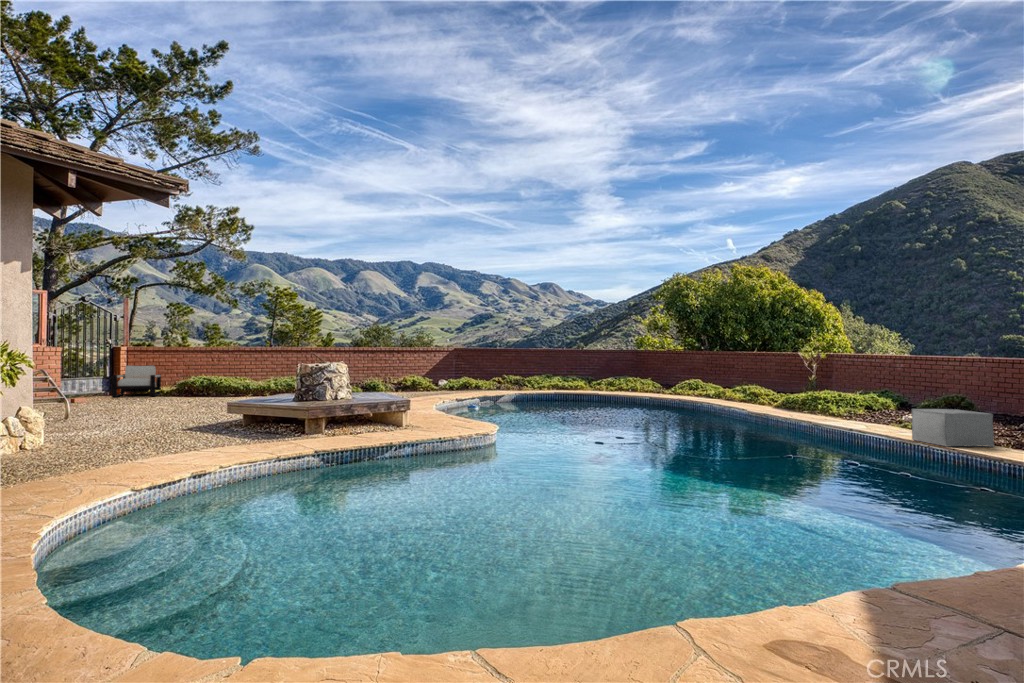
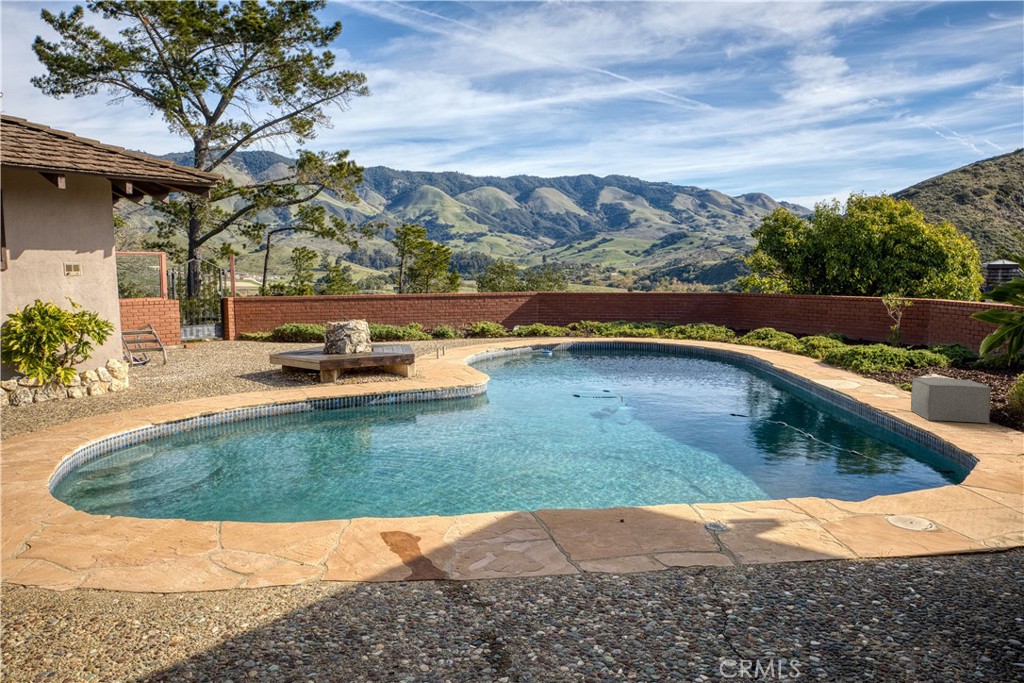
armchair: present [112,366,161,397] -> none [220,314,261,341]

